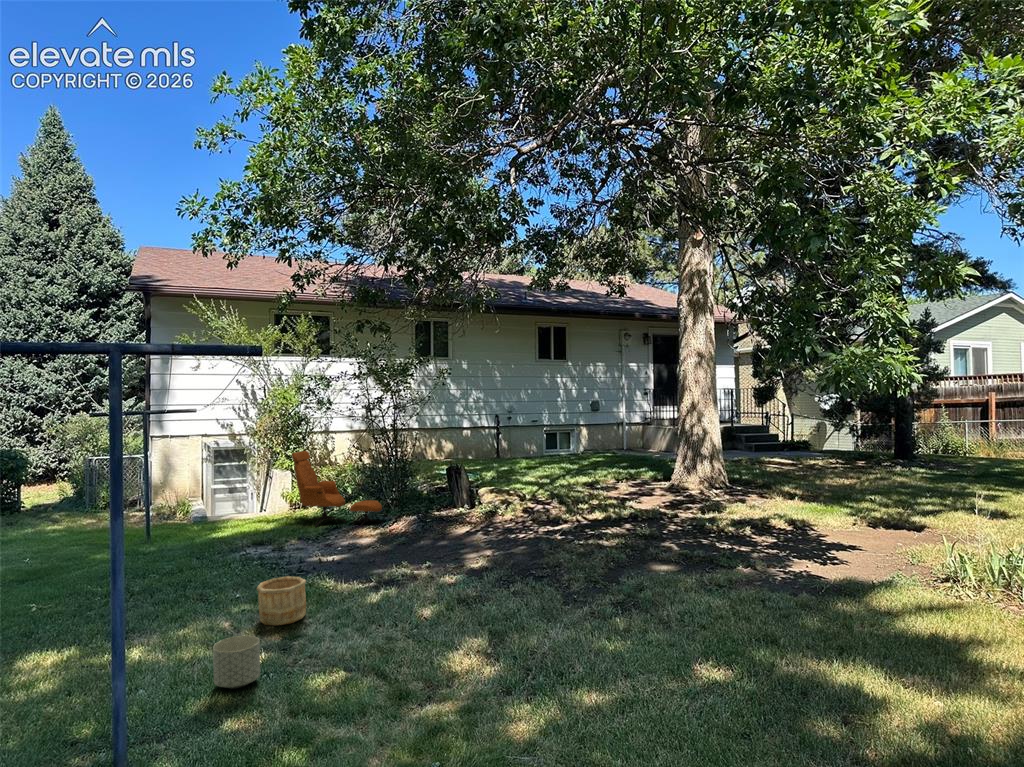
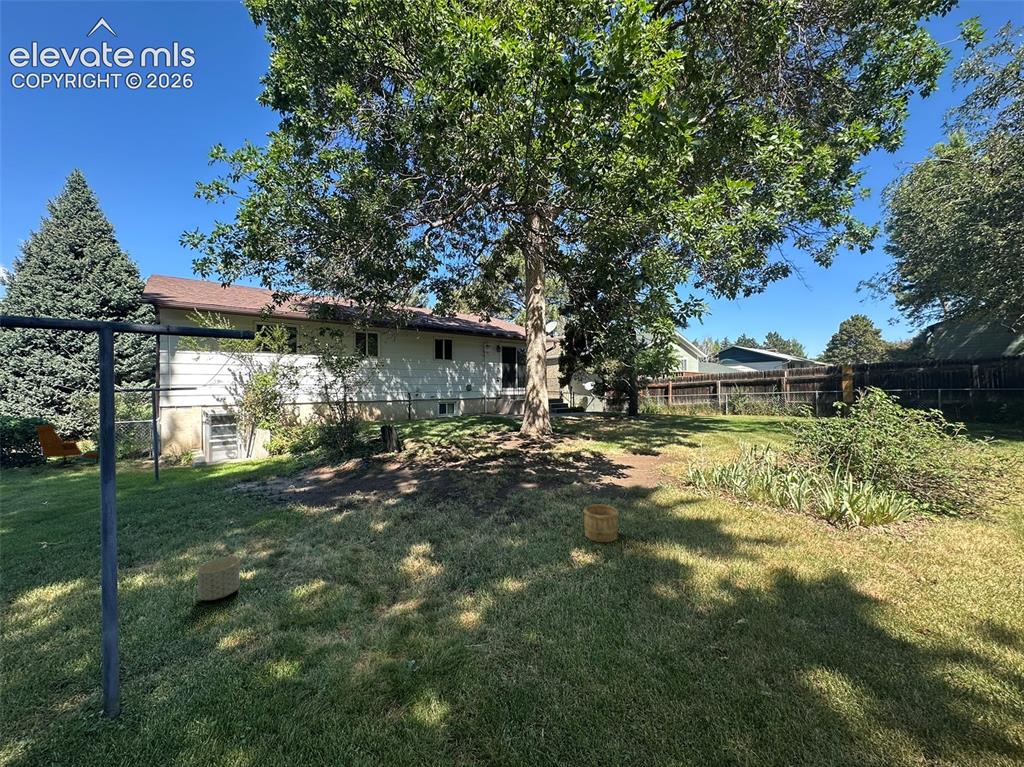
lounge chair: present [292,451,382,527] -> present [36,425,100,467]
wooden bucket: present [257,576,306,625] -> present [584,504,619,543]

